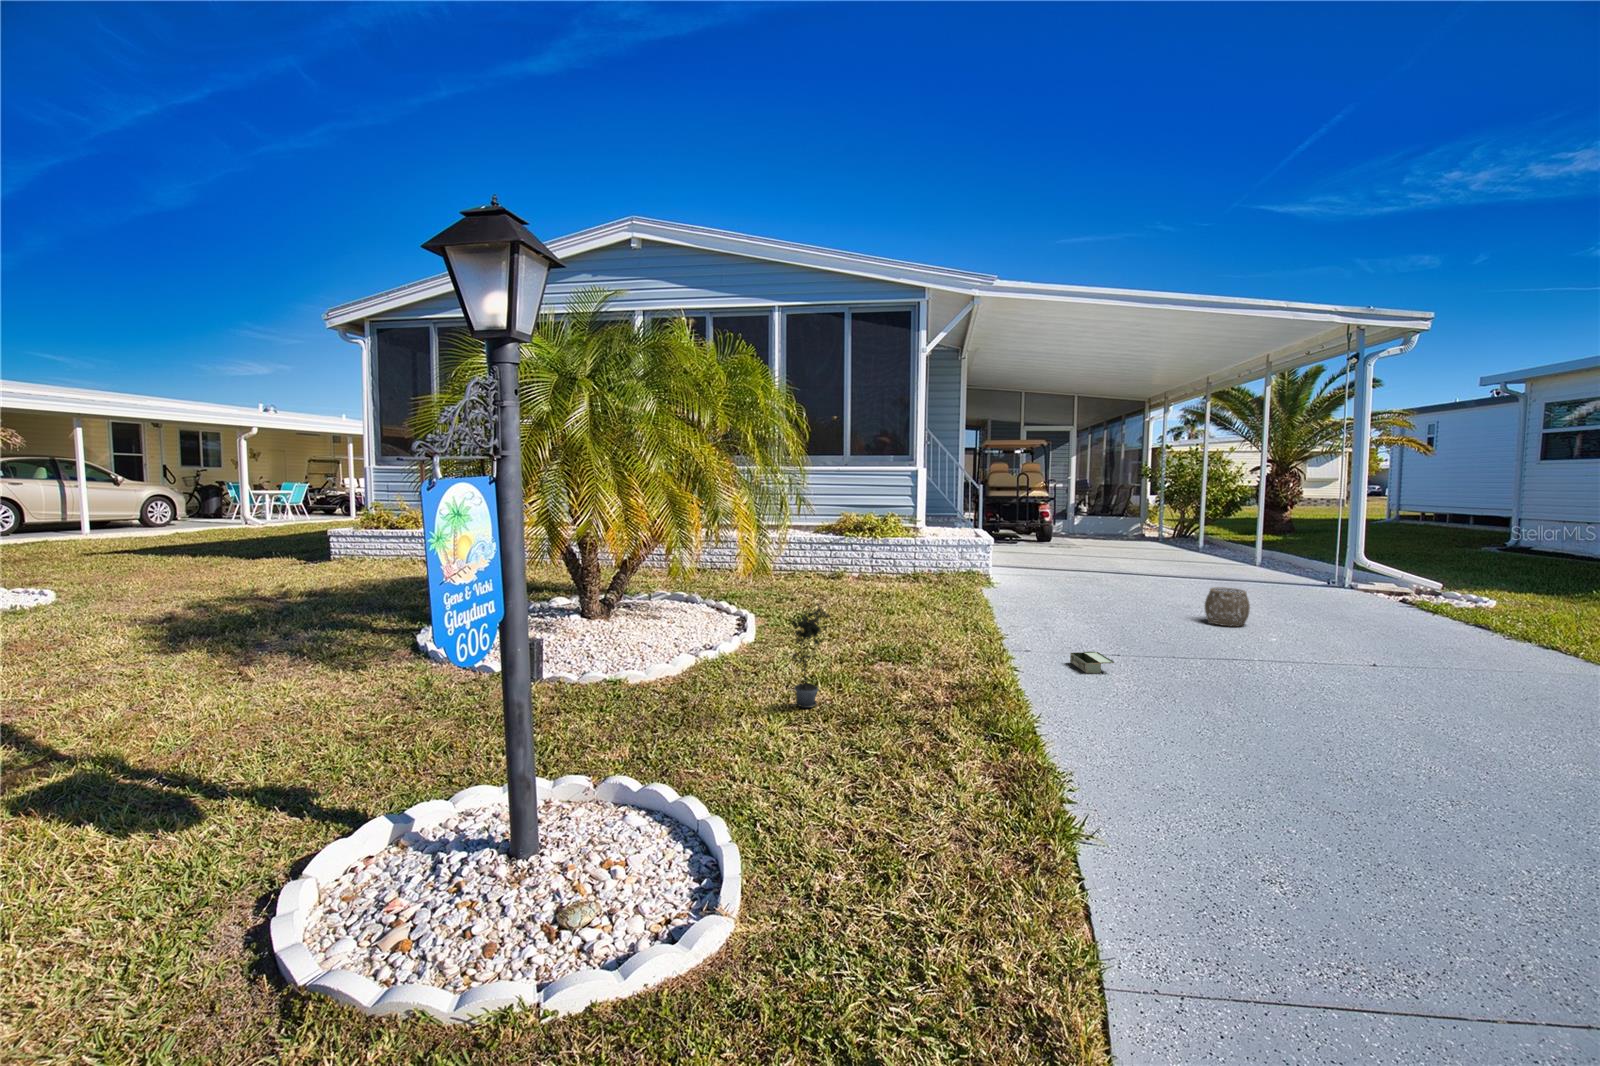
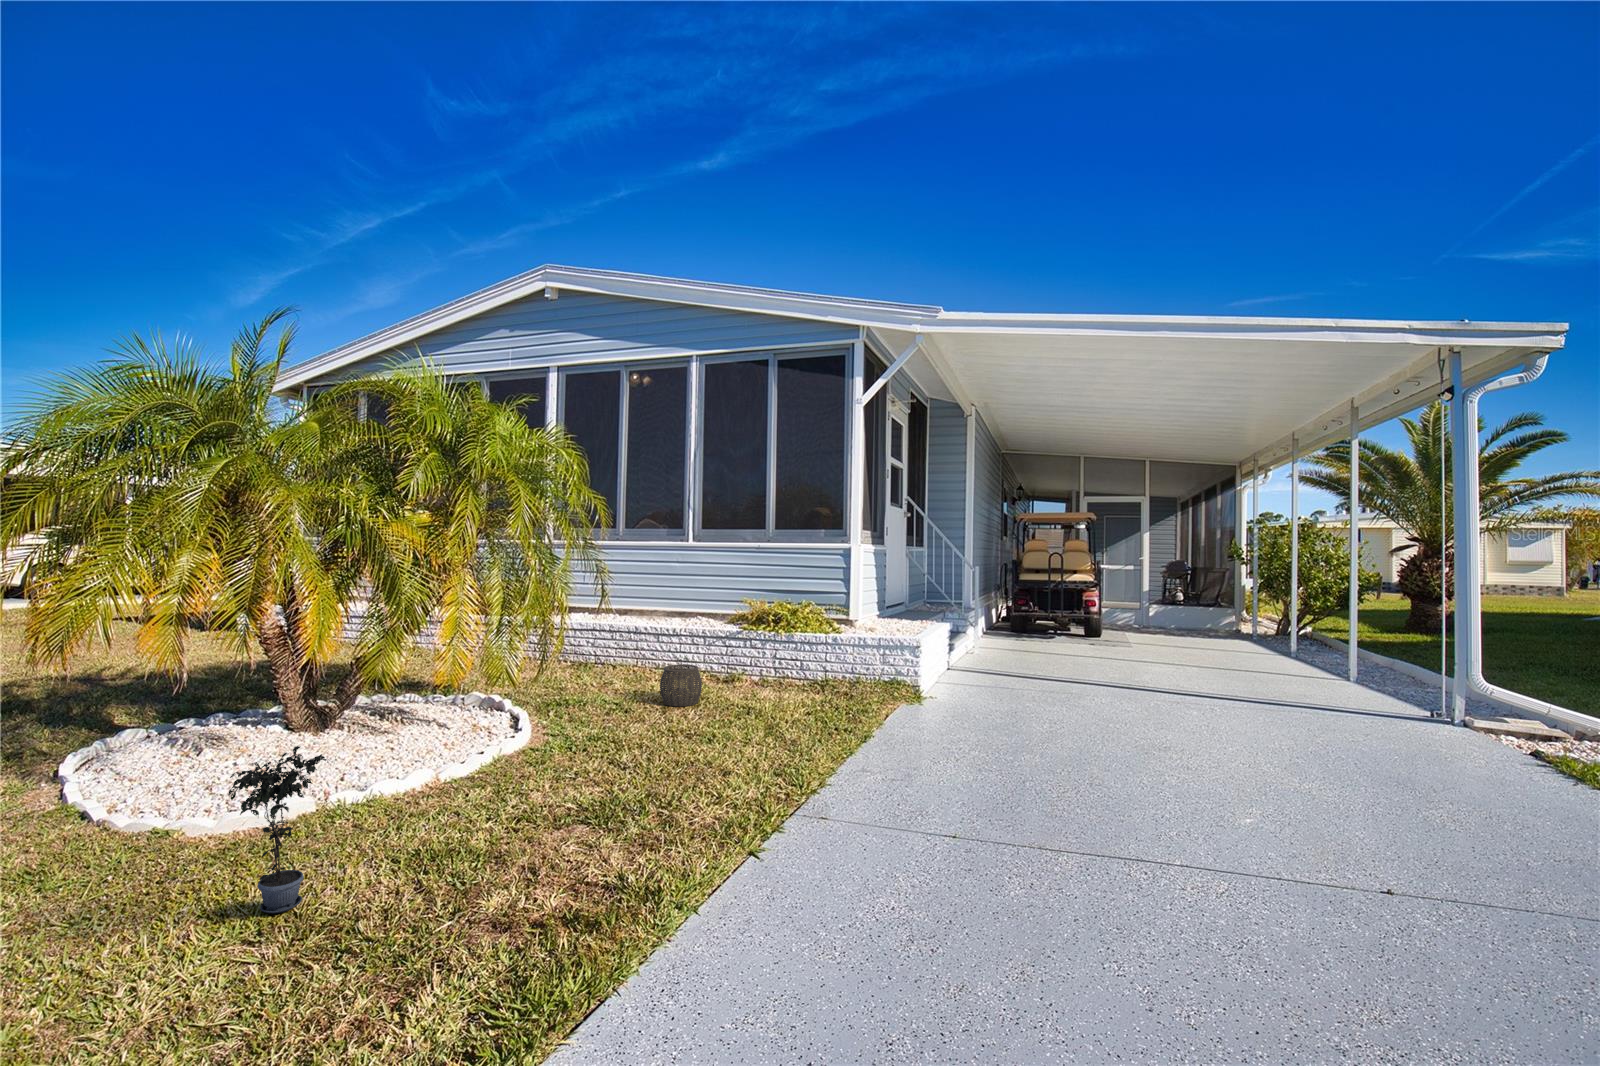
woven basket: present [1205,587,1250,627] -> present [660,664,702,707]
toolbox: present [1070,652,1114,673] -> none [812,831,865,874]

